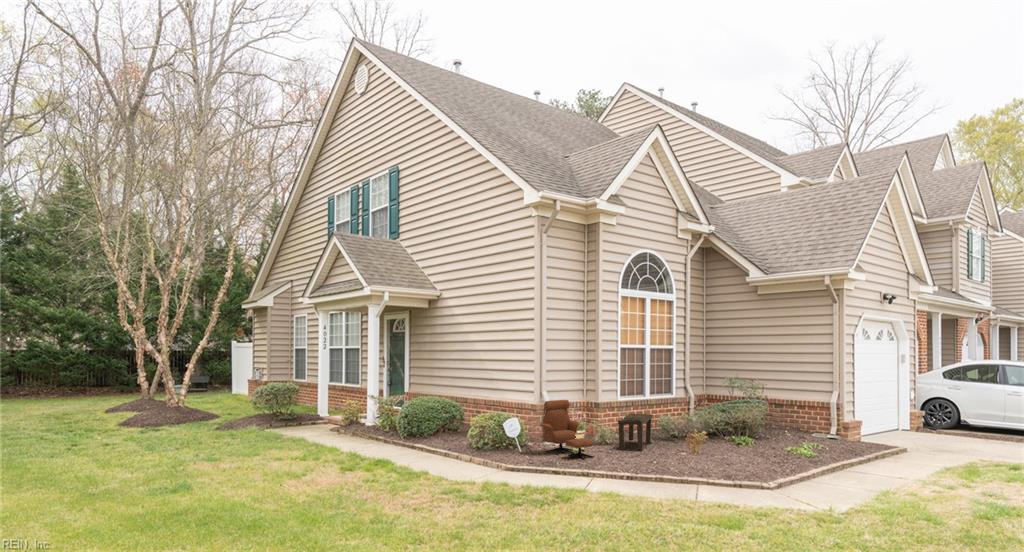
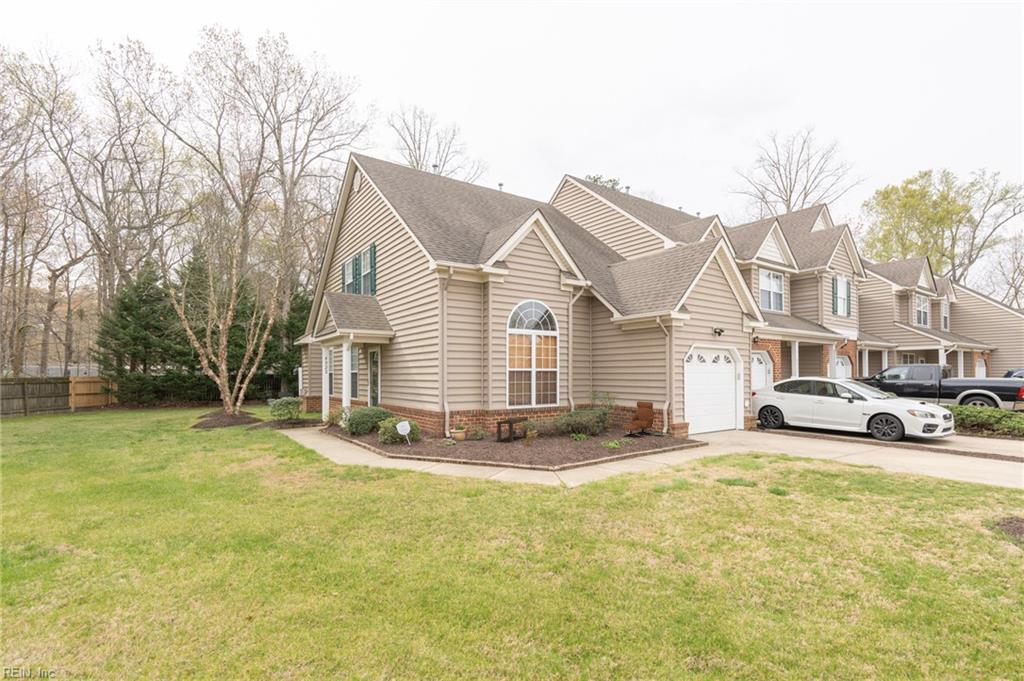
lounge chair: present [540,400,594,460] -> present [622,401,656,438]

